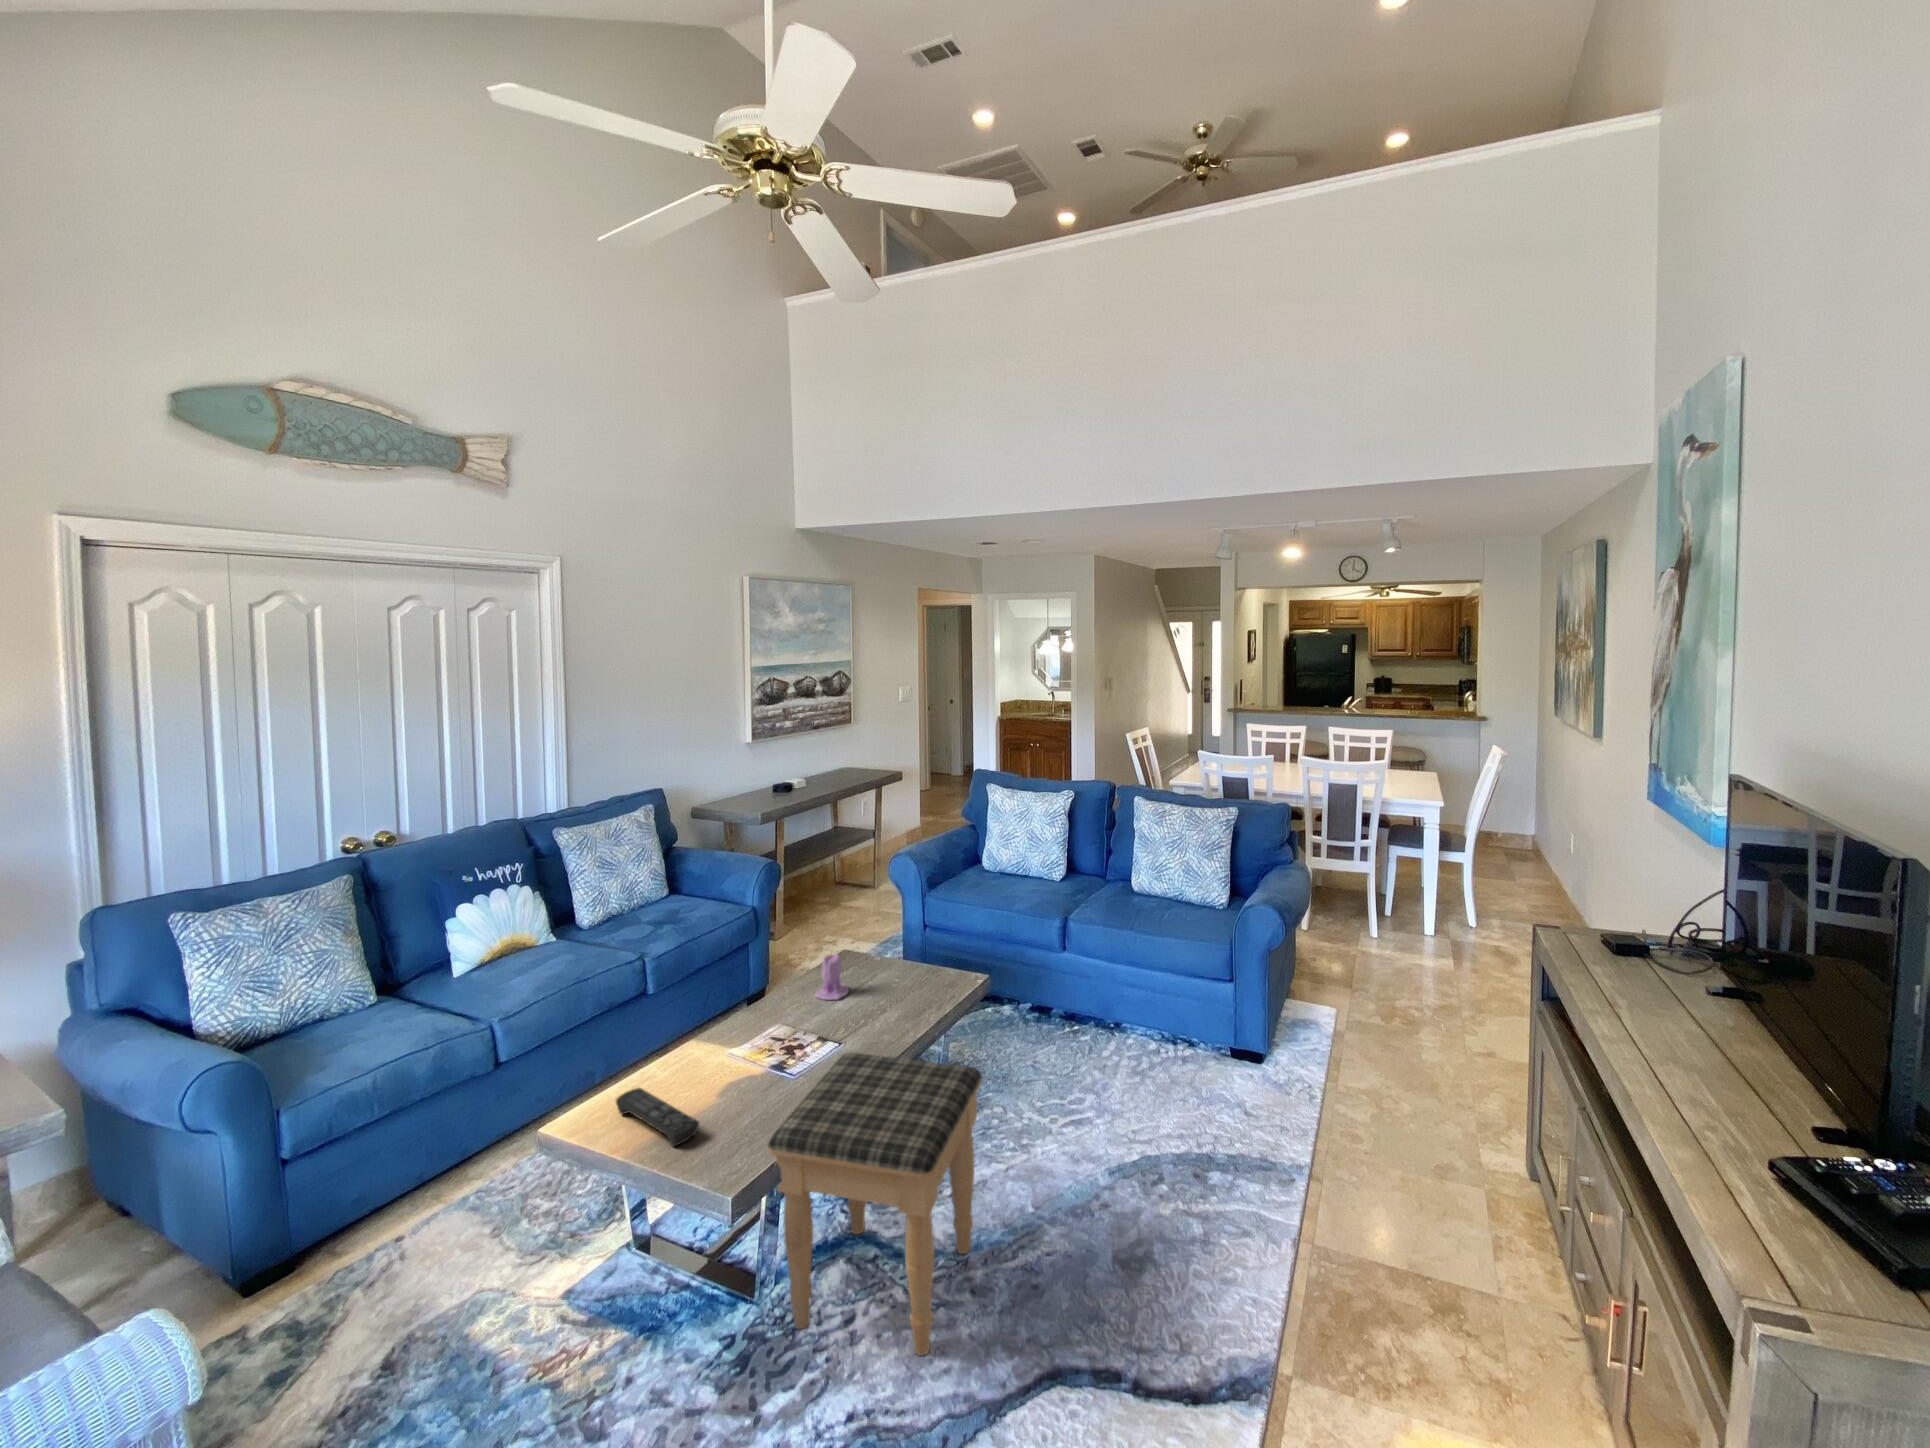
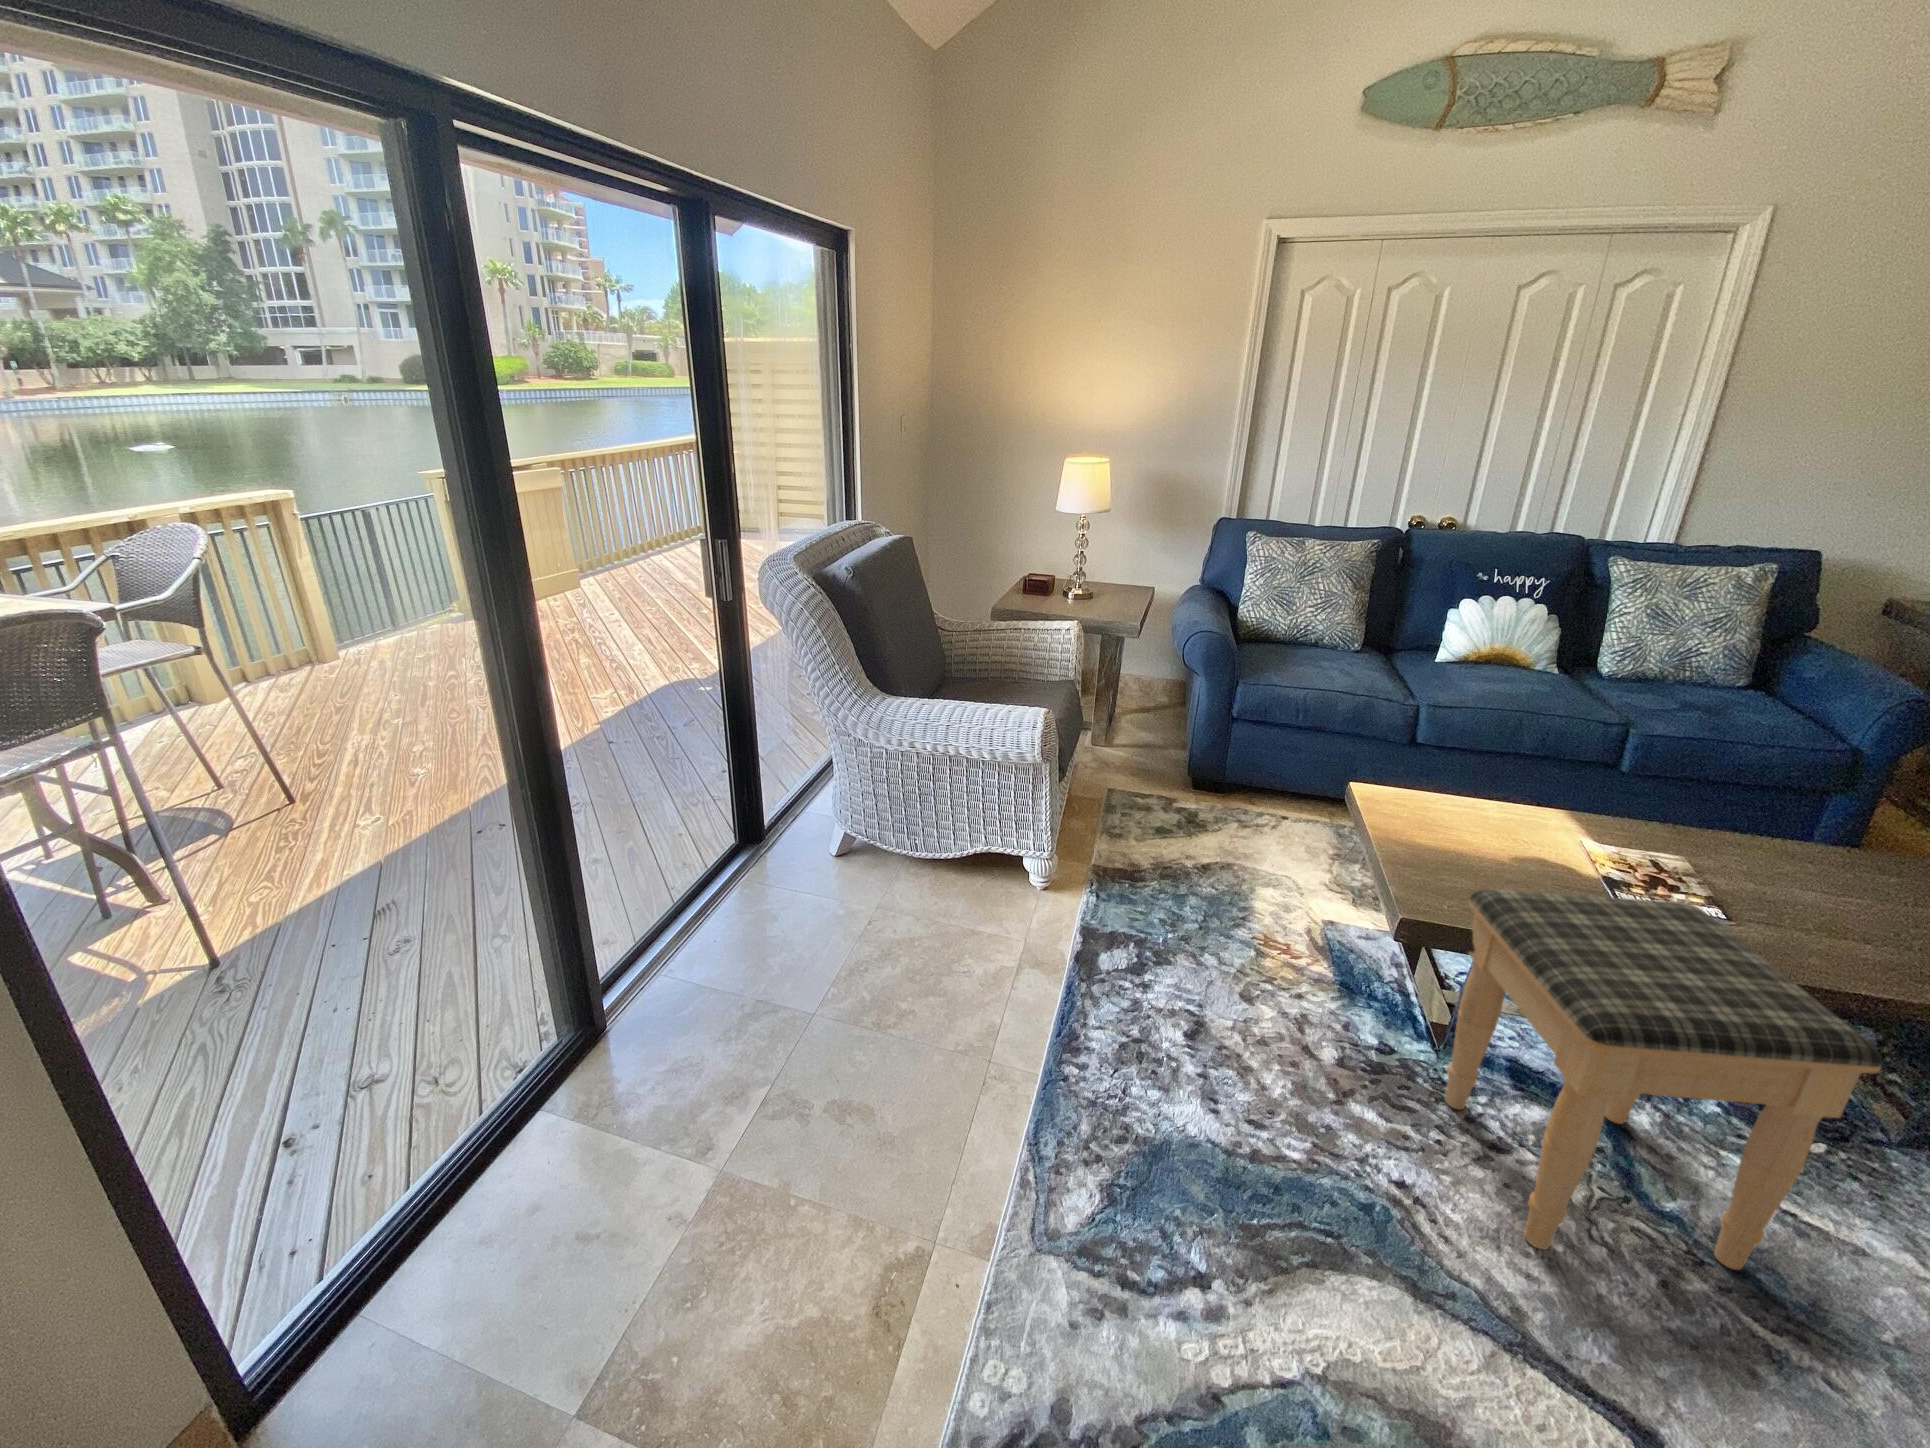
candle: present [816,954,849,1000] -> none [1787,812,1864,887]
remote control: present [616,1088,699,1147] -> none [1407,787,1444,852]

